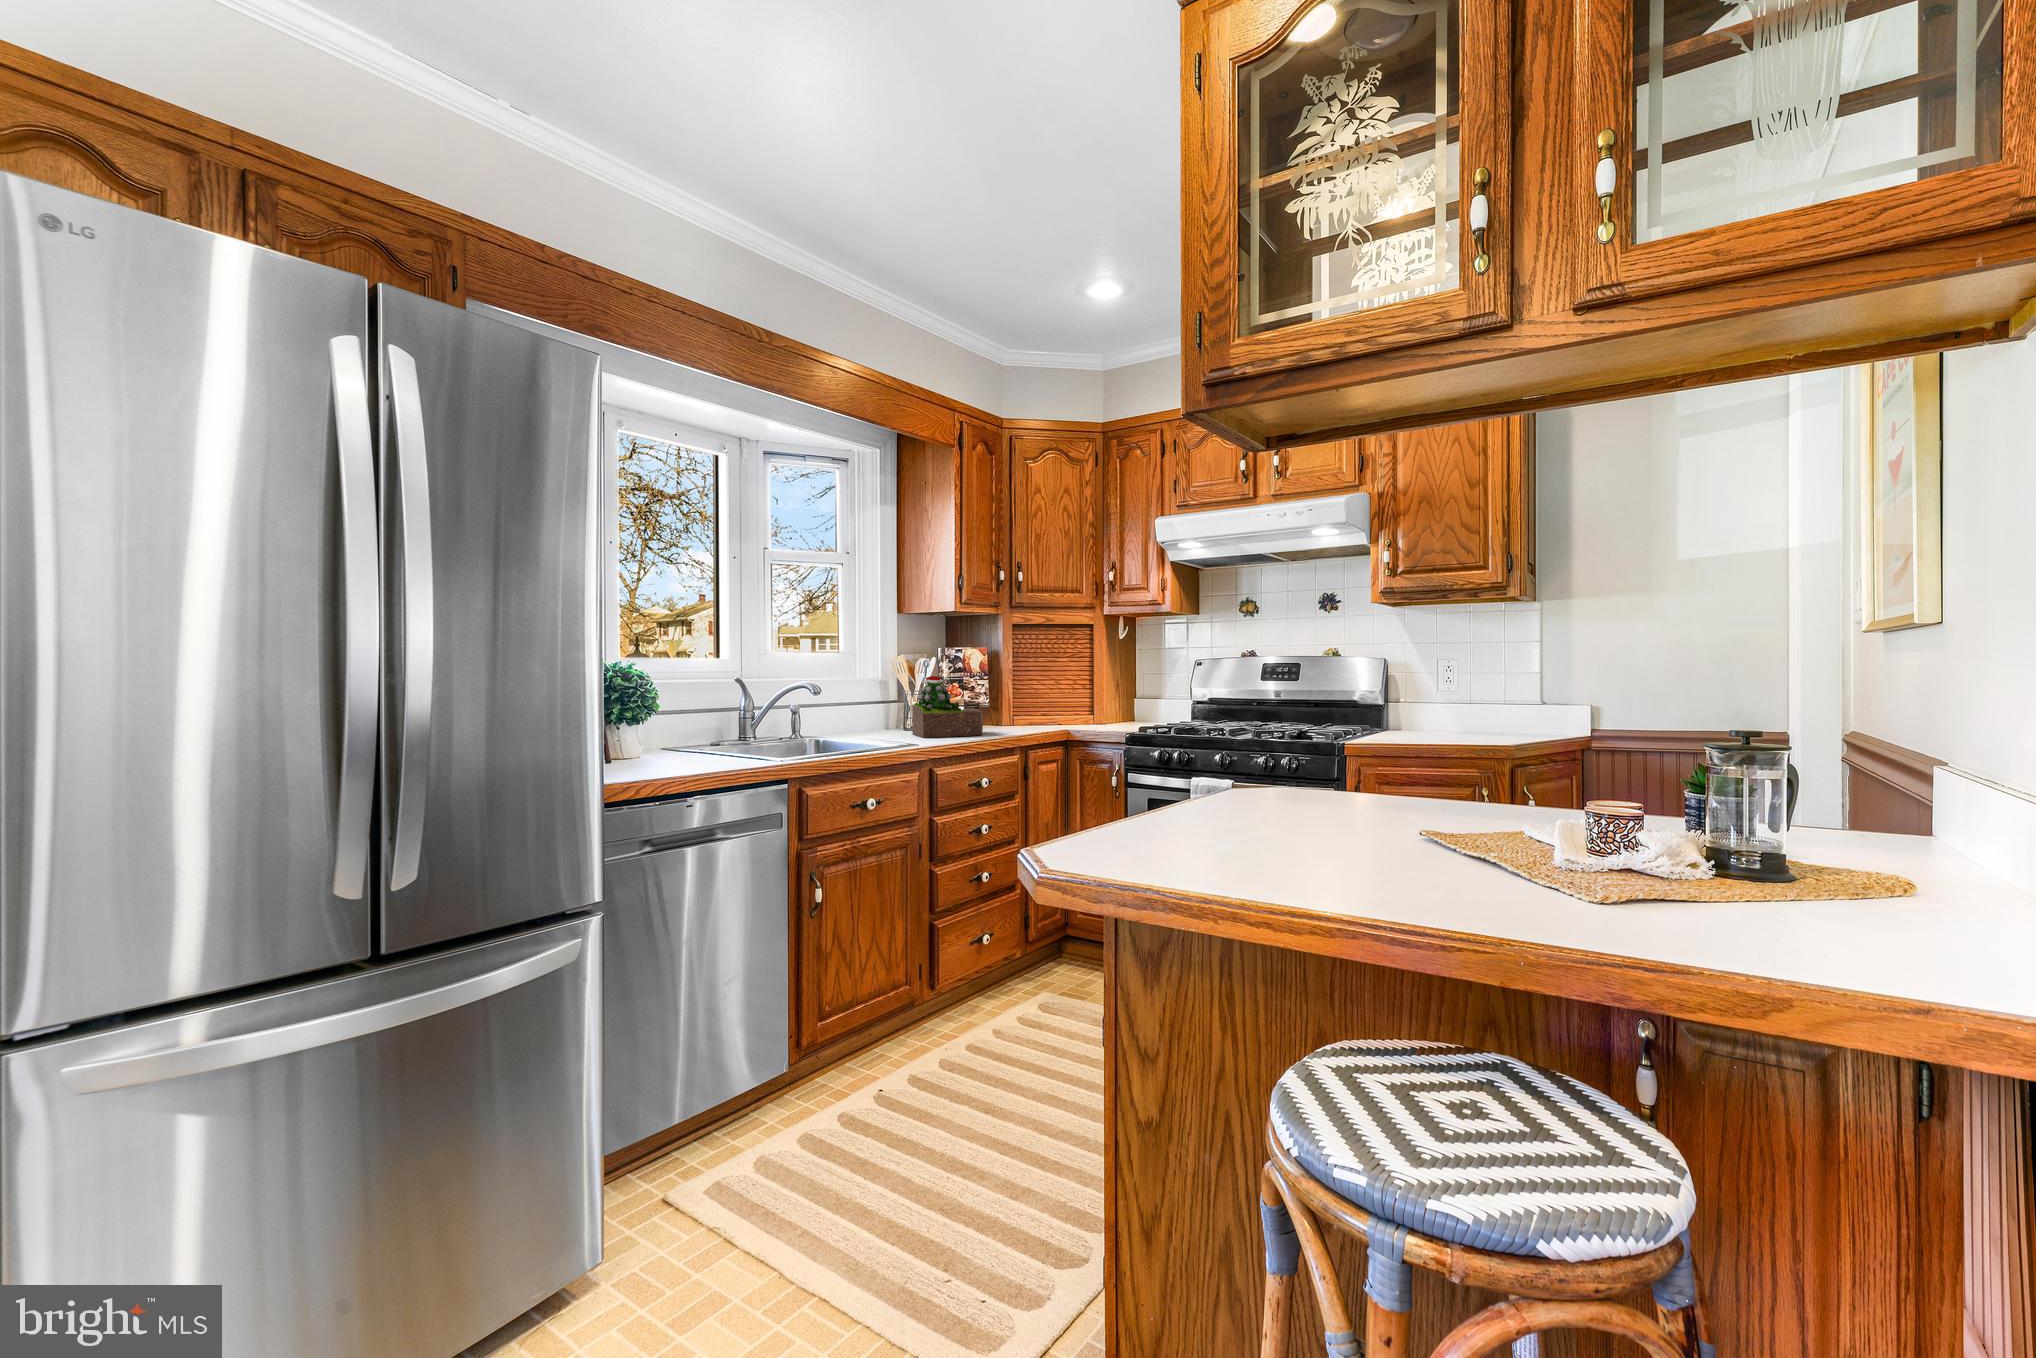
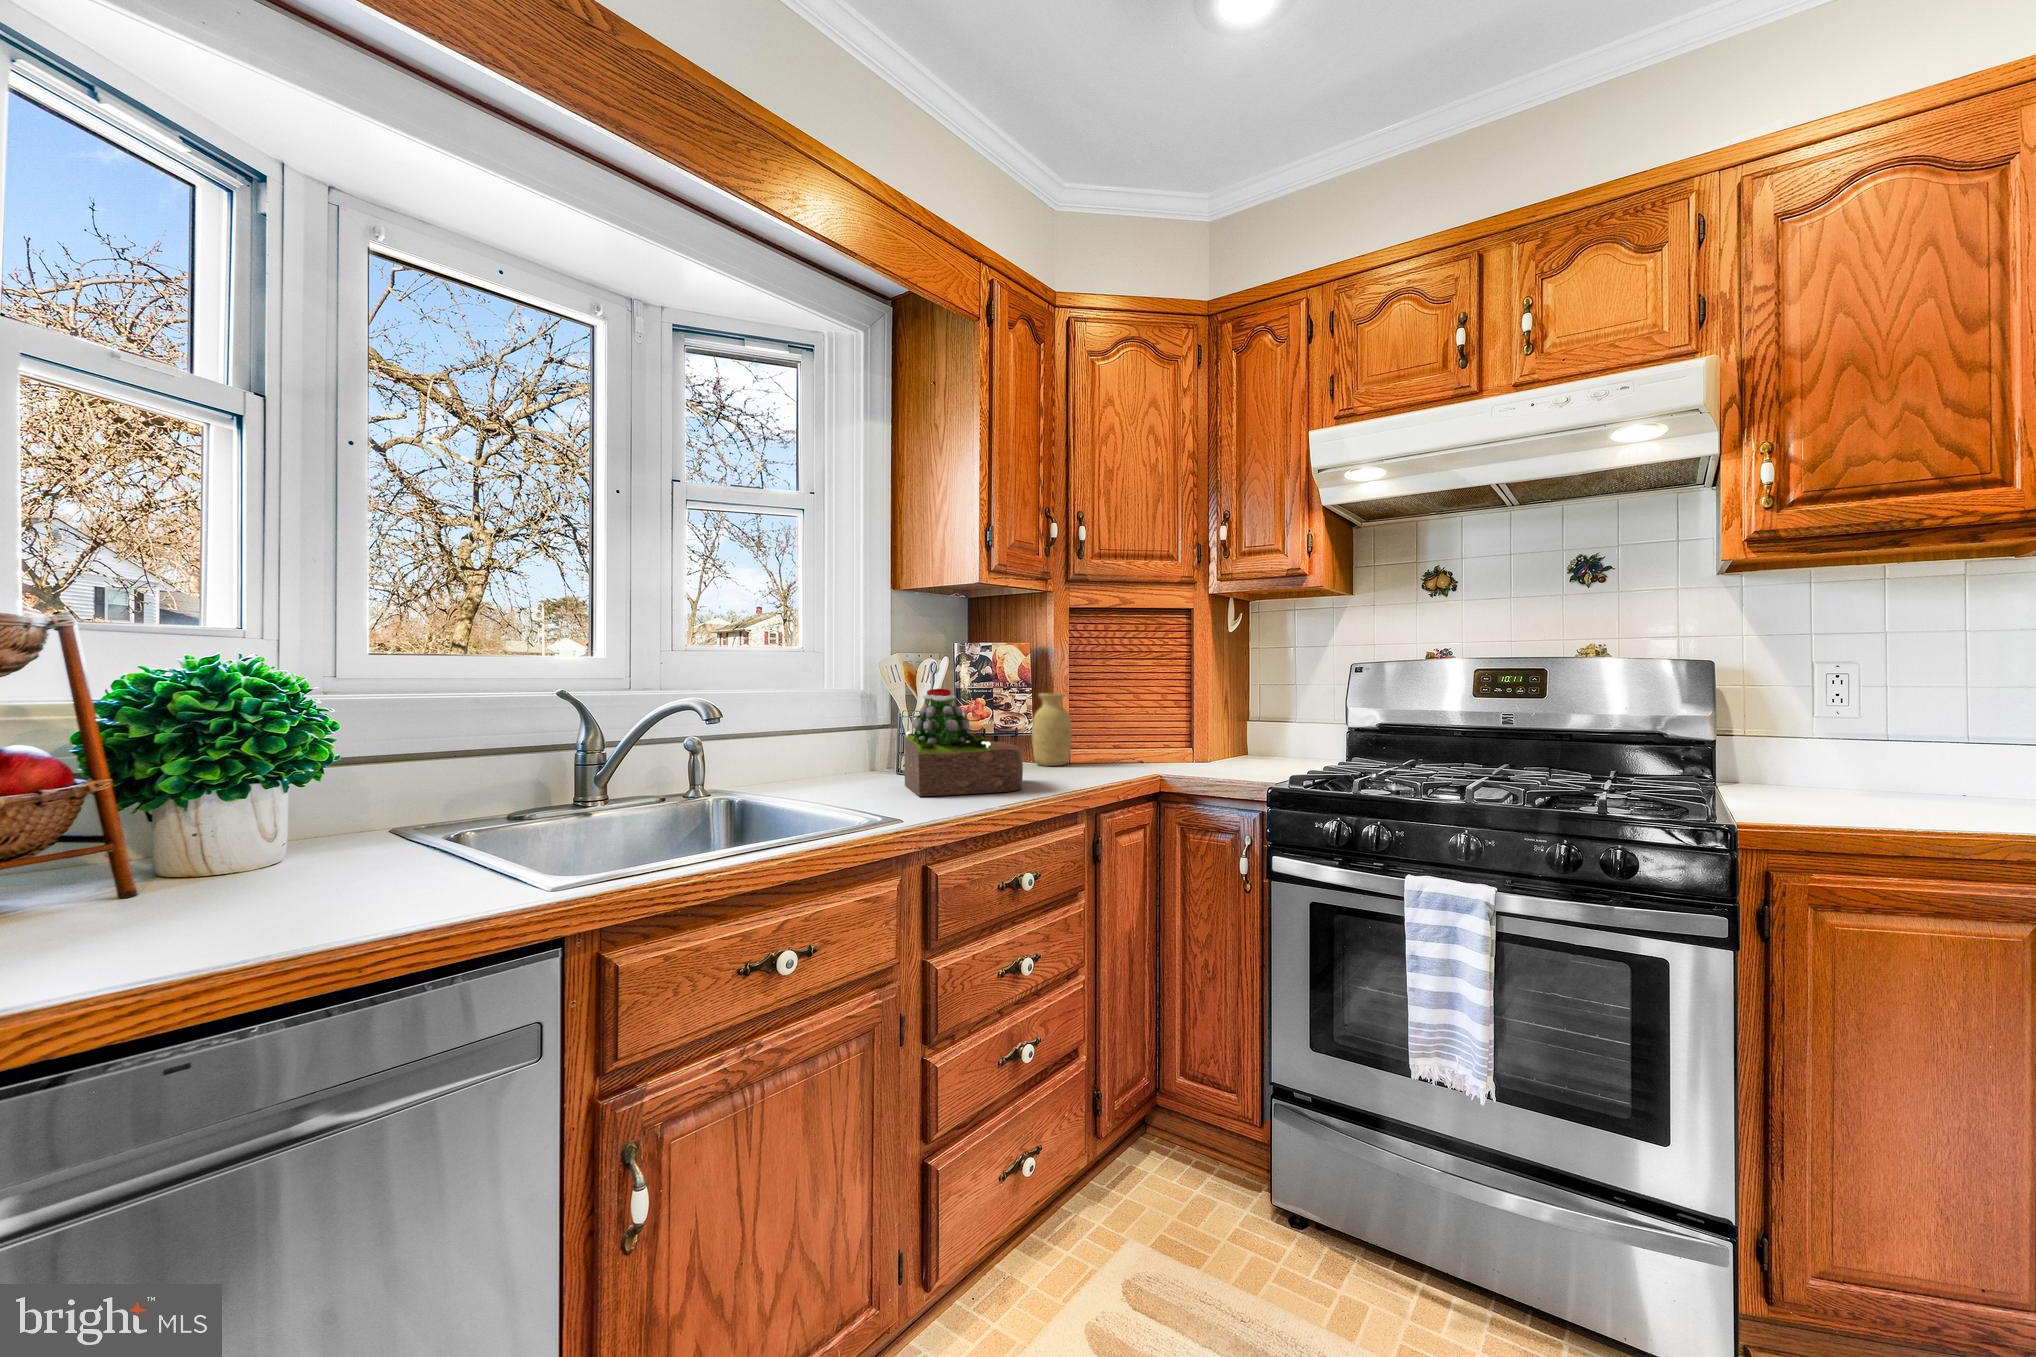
vase: none [990,679,1015,726] -> present [1032,693,1072,766]

